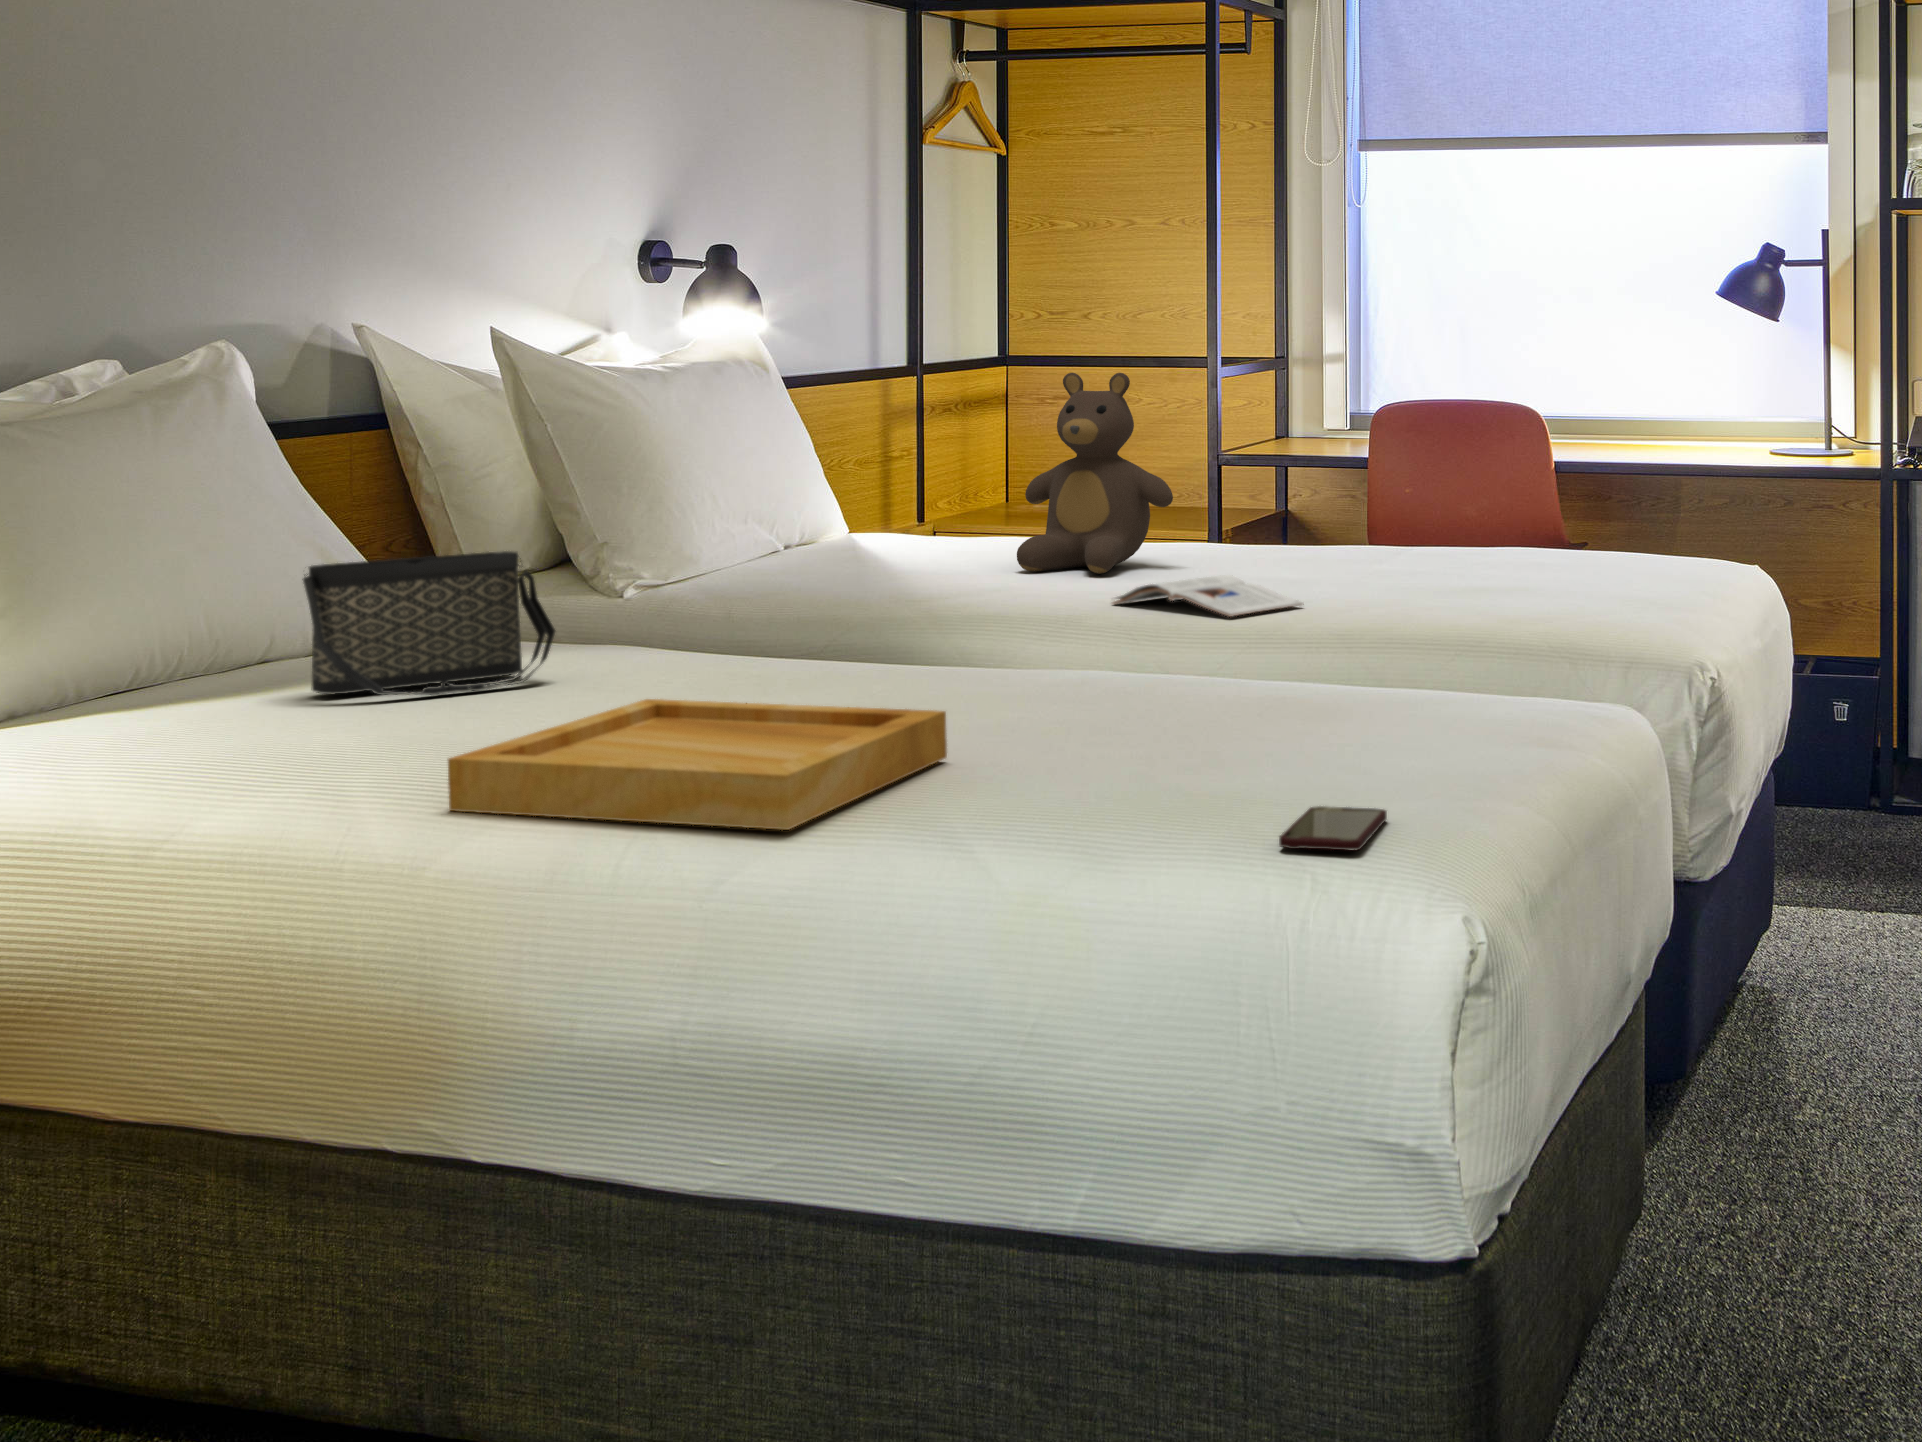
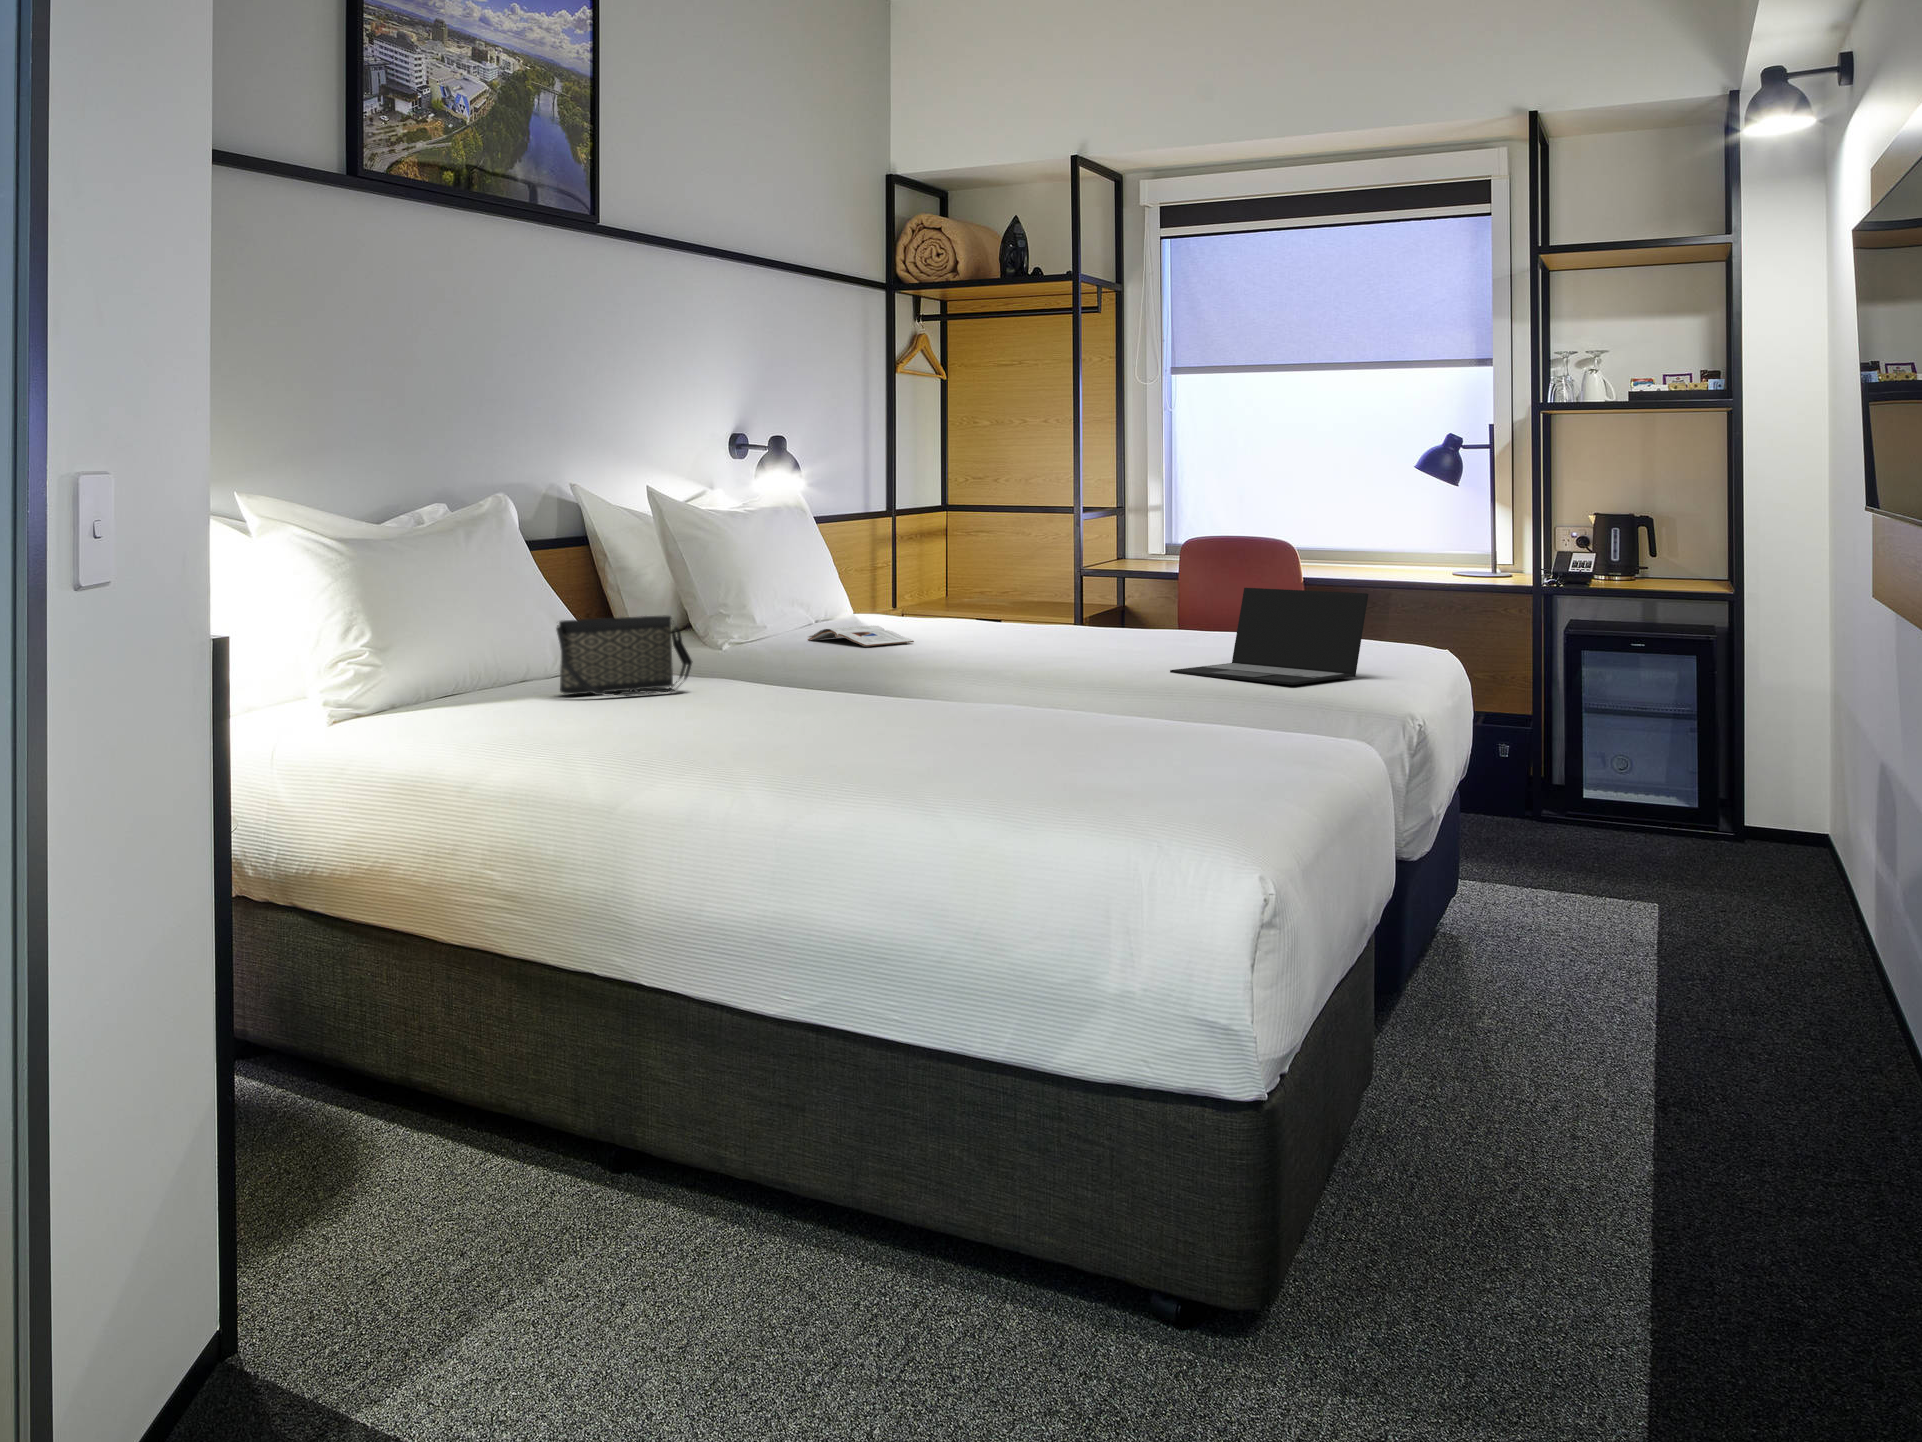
teddy bear: present [1017,373,1173,574] -> none [955,517,1053,642]
laptop: none [1359,486,1662,644] -> present [1170,588,1368,685]
magazine: present [1113,575,1304,617] -> present [808,626,914,646]
tray: present [448,699,947,830] -> none [650,697,922,764]
smartphone: present [1279,806,1387,850] -> none [1118,762,1182,783]

